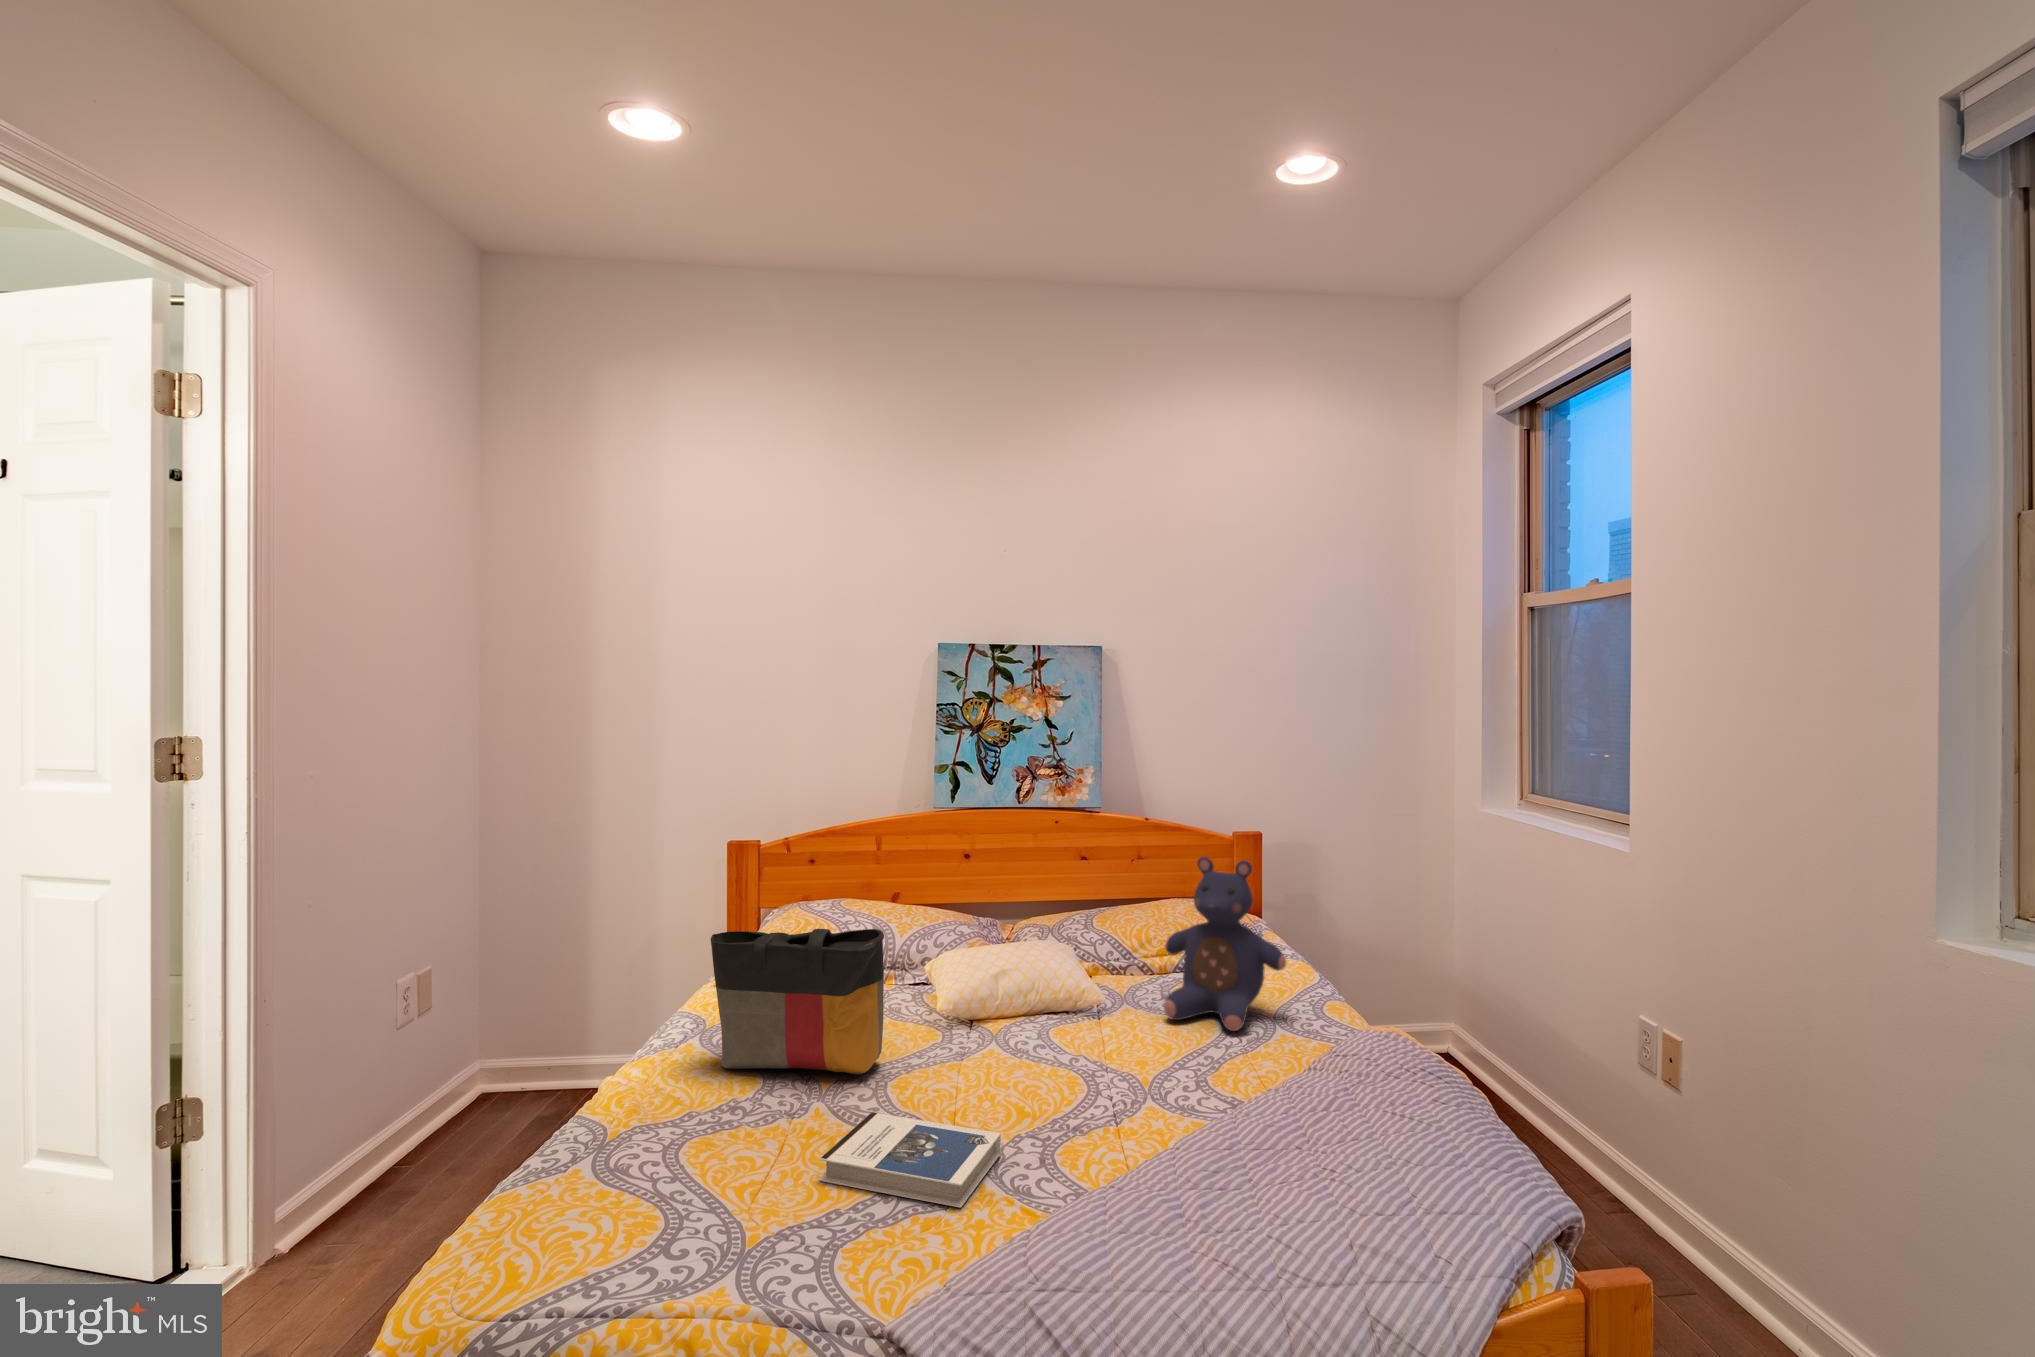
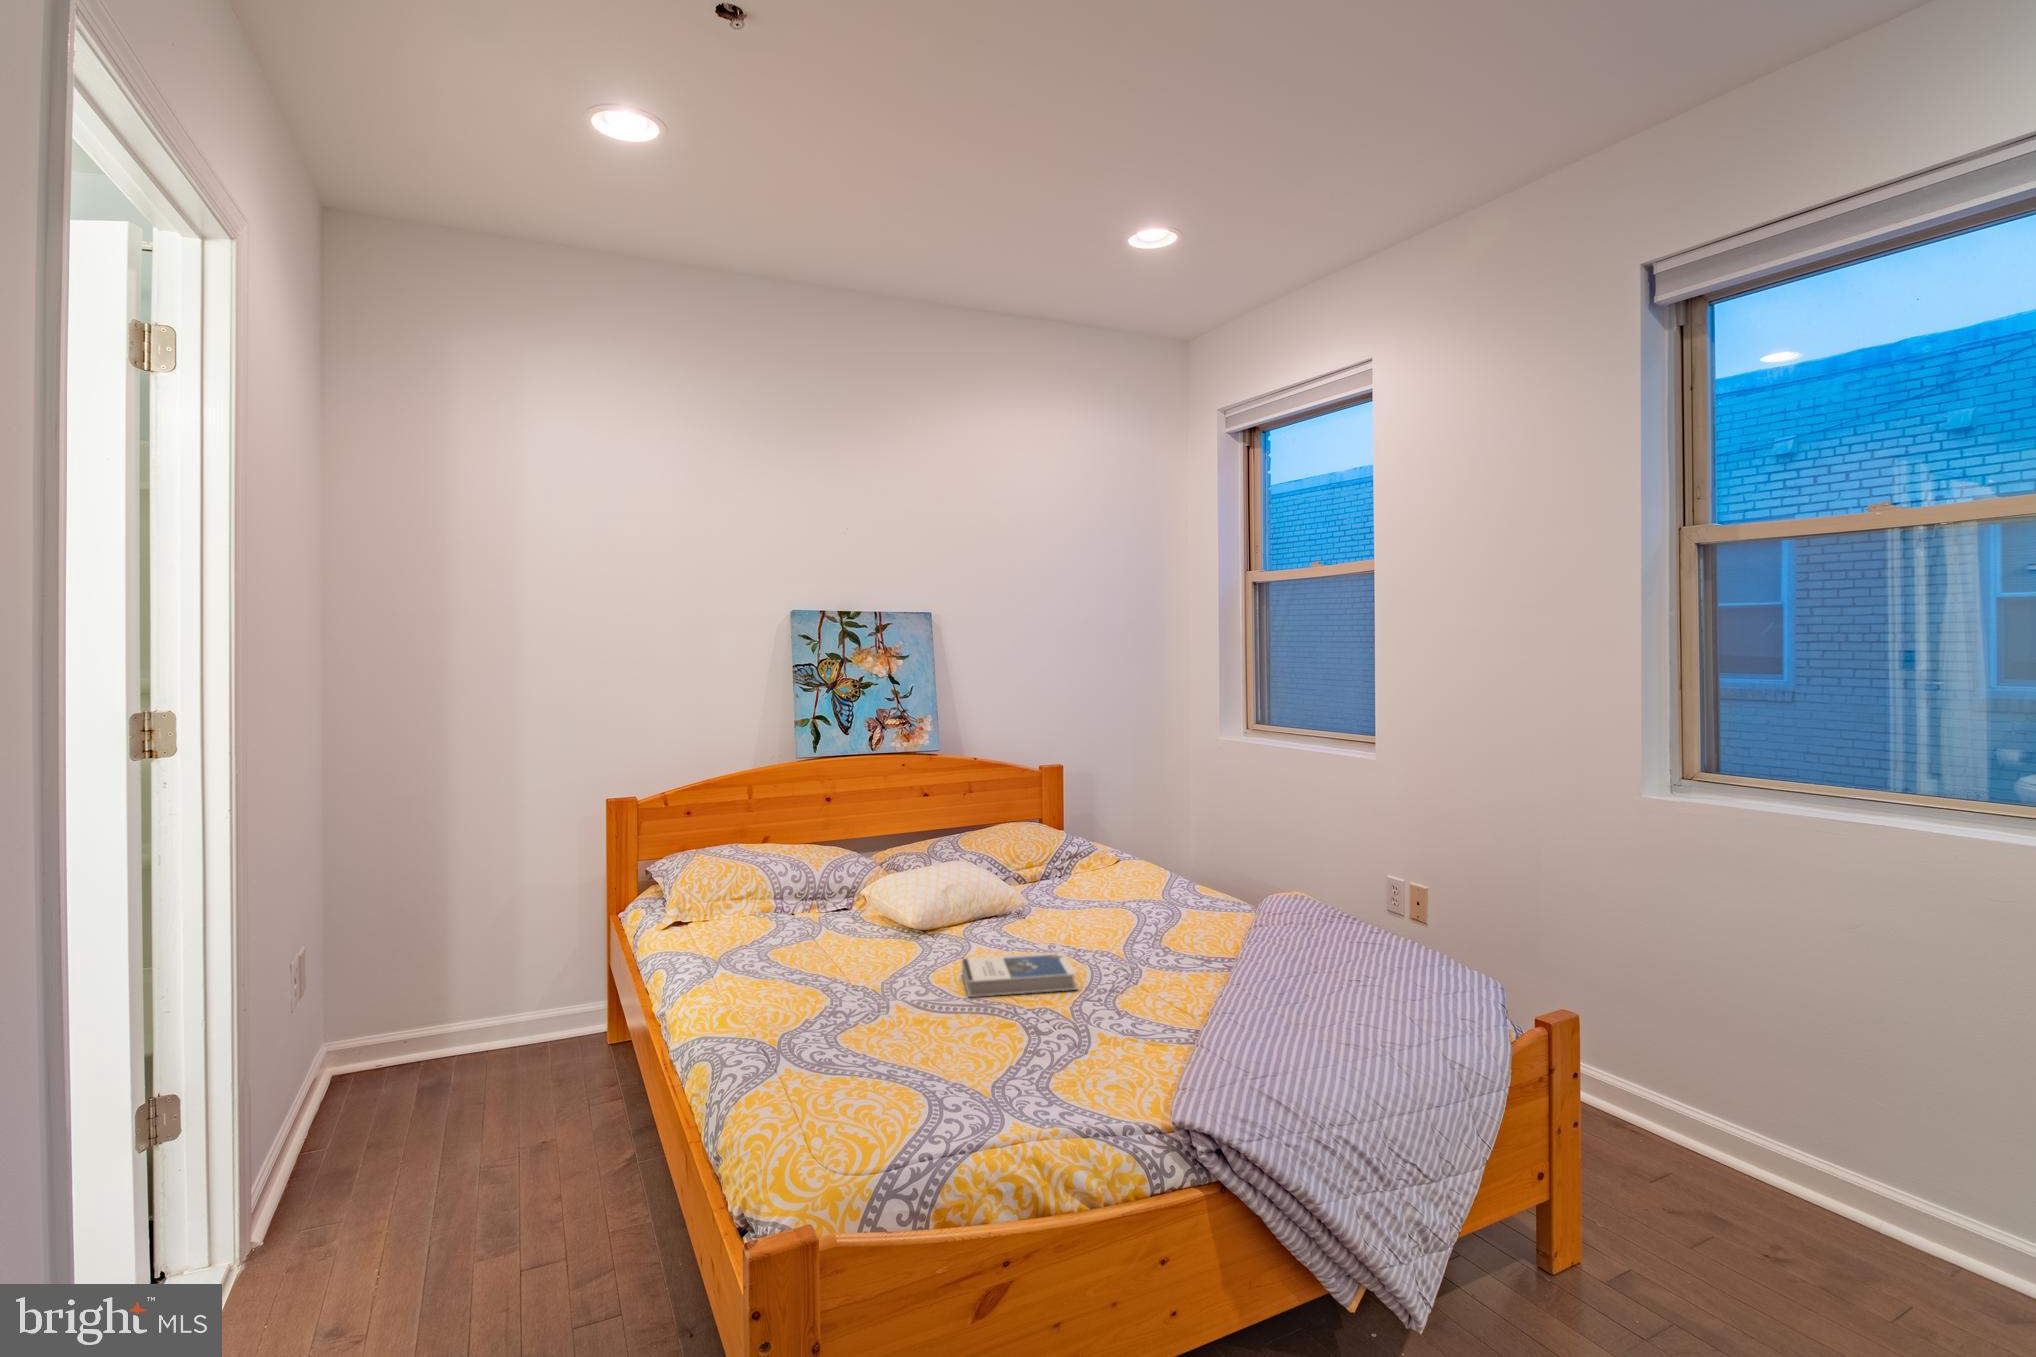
teddy bear: present [1164,857,1286,1031] -> none [1047,771,1143,895]
tote bag: present [711,929,884,1074] -> none [764,838,916,965]

